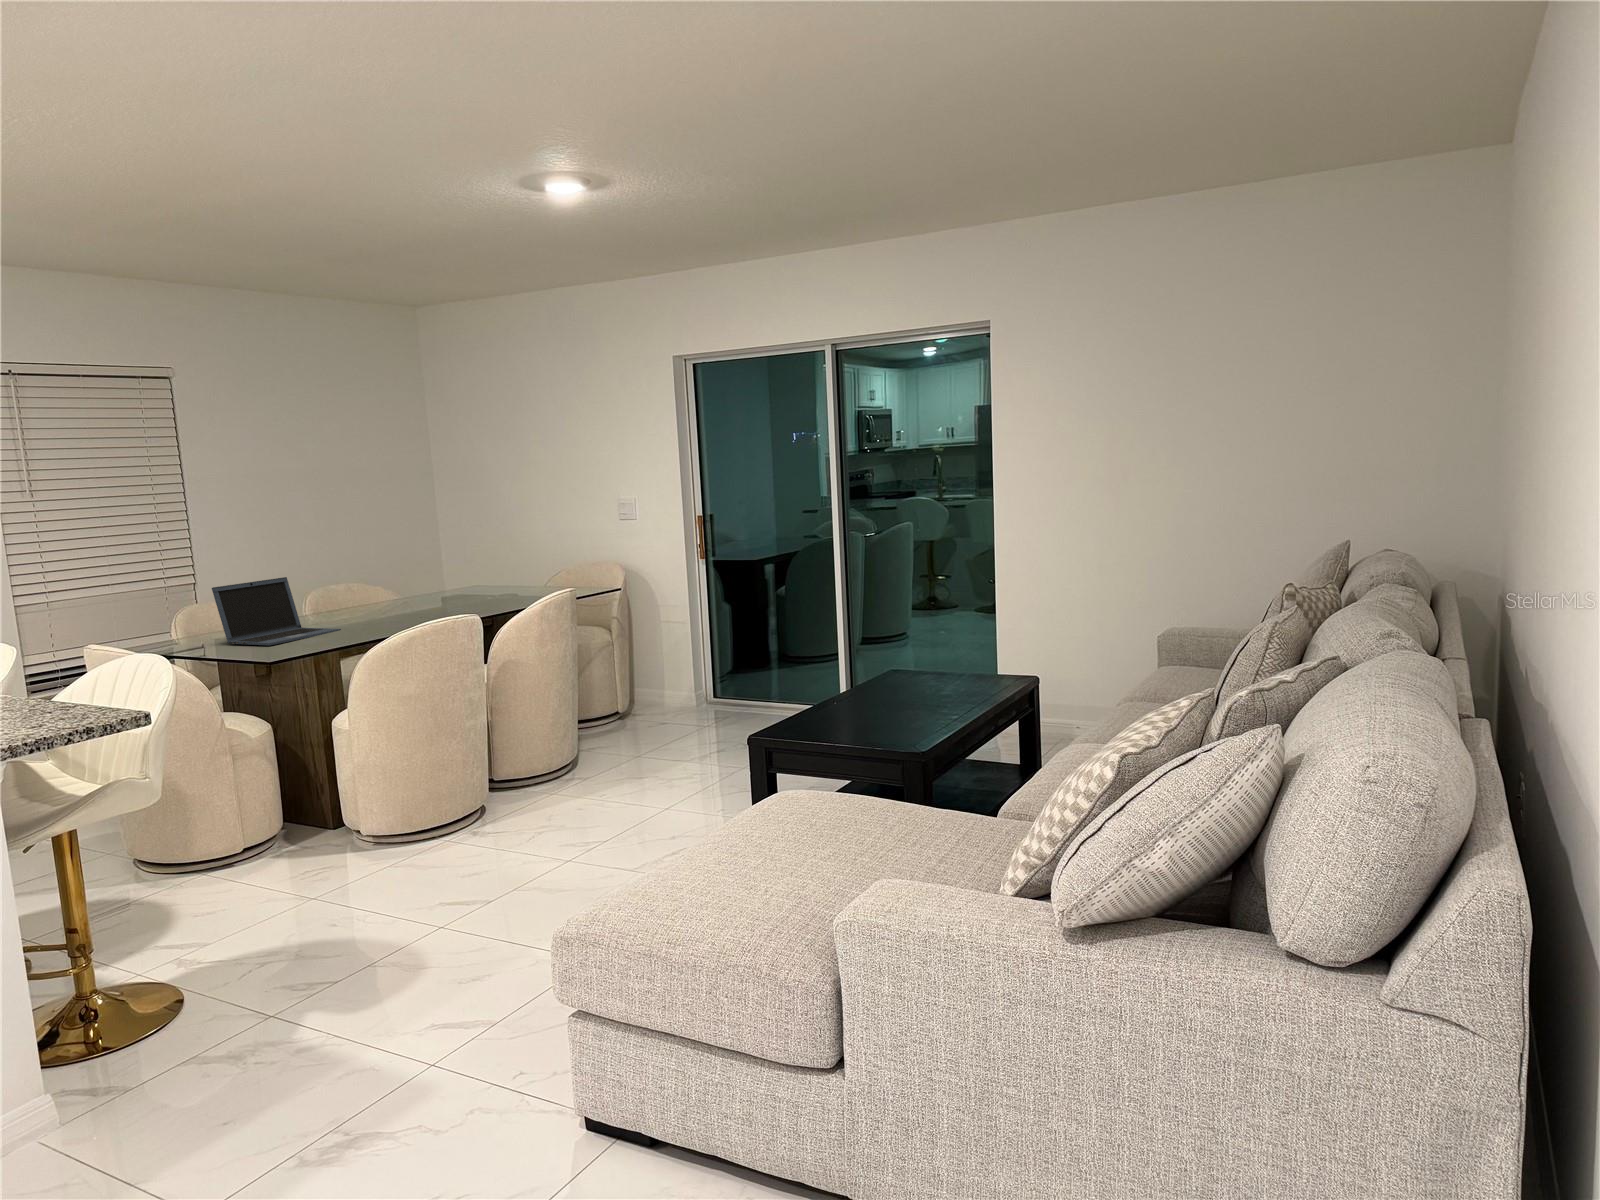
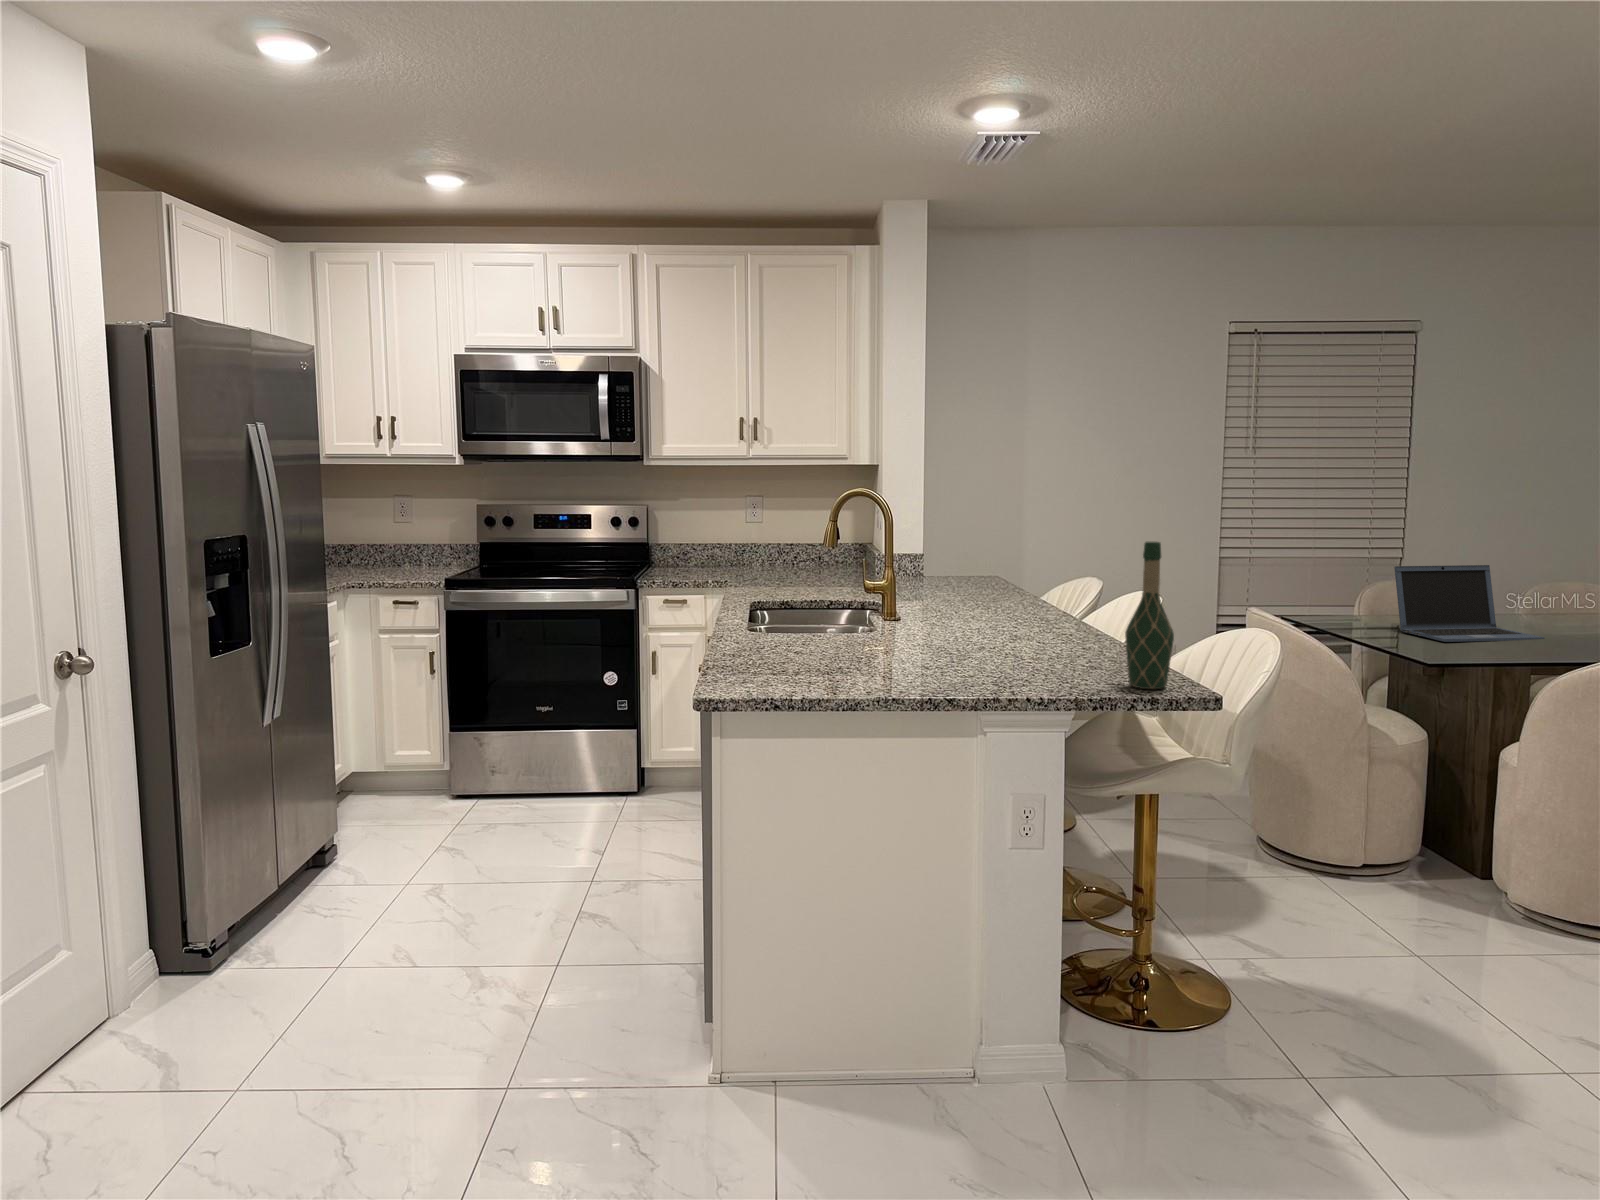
wine bottle: none [38,584,91,724] -> present [1125,542,1174,689]

